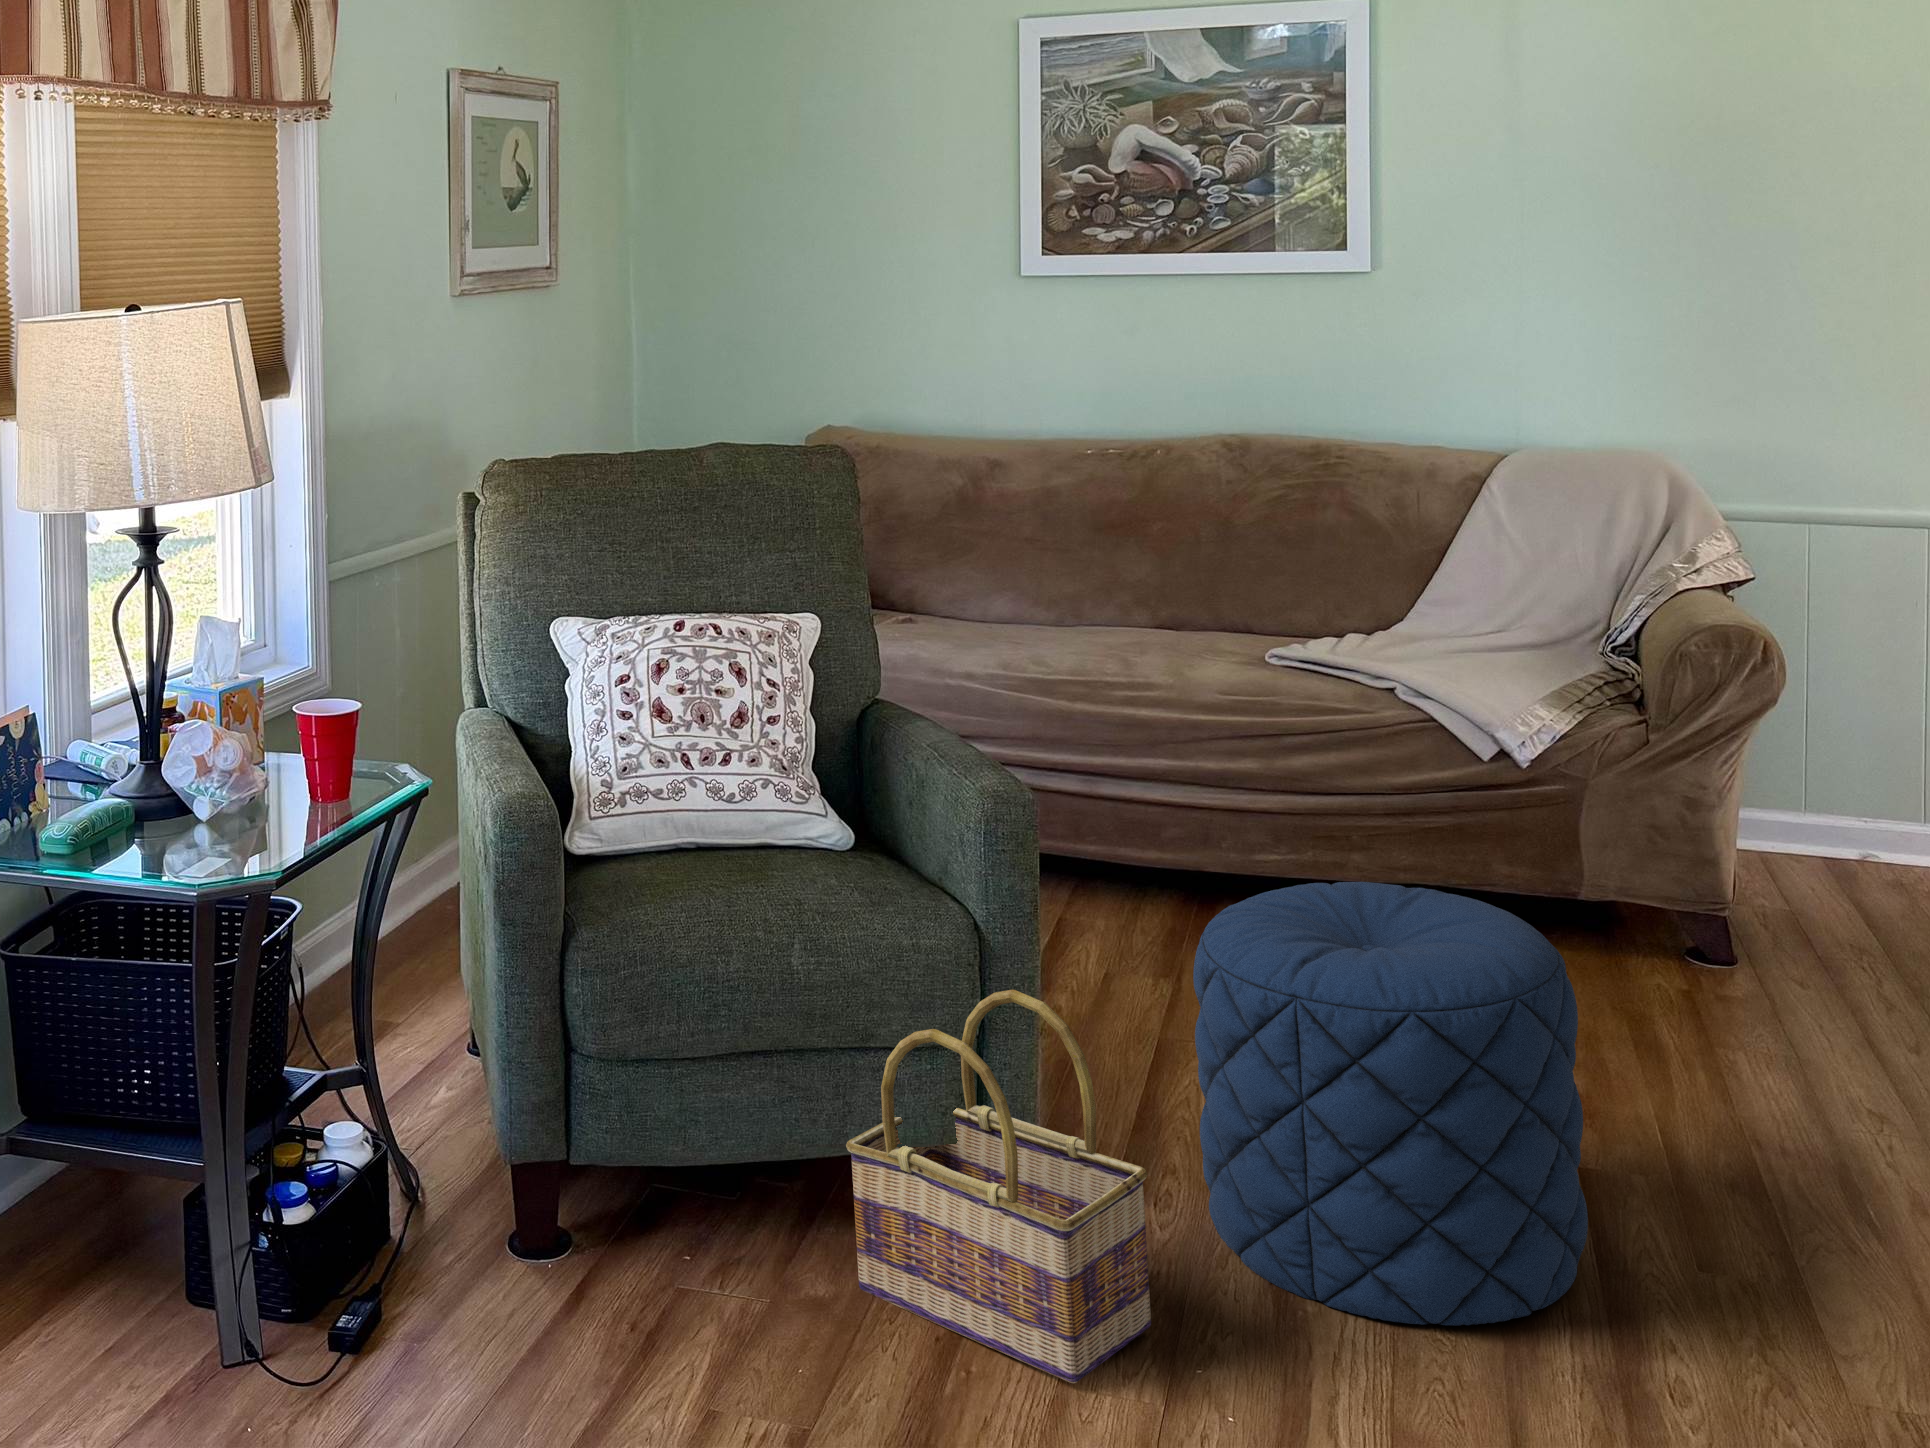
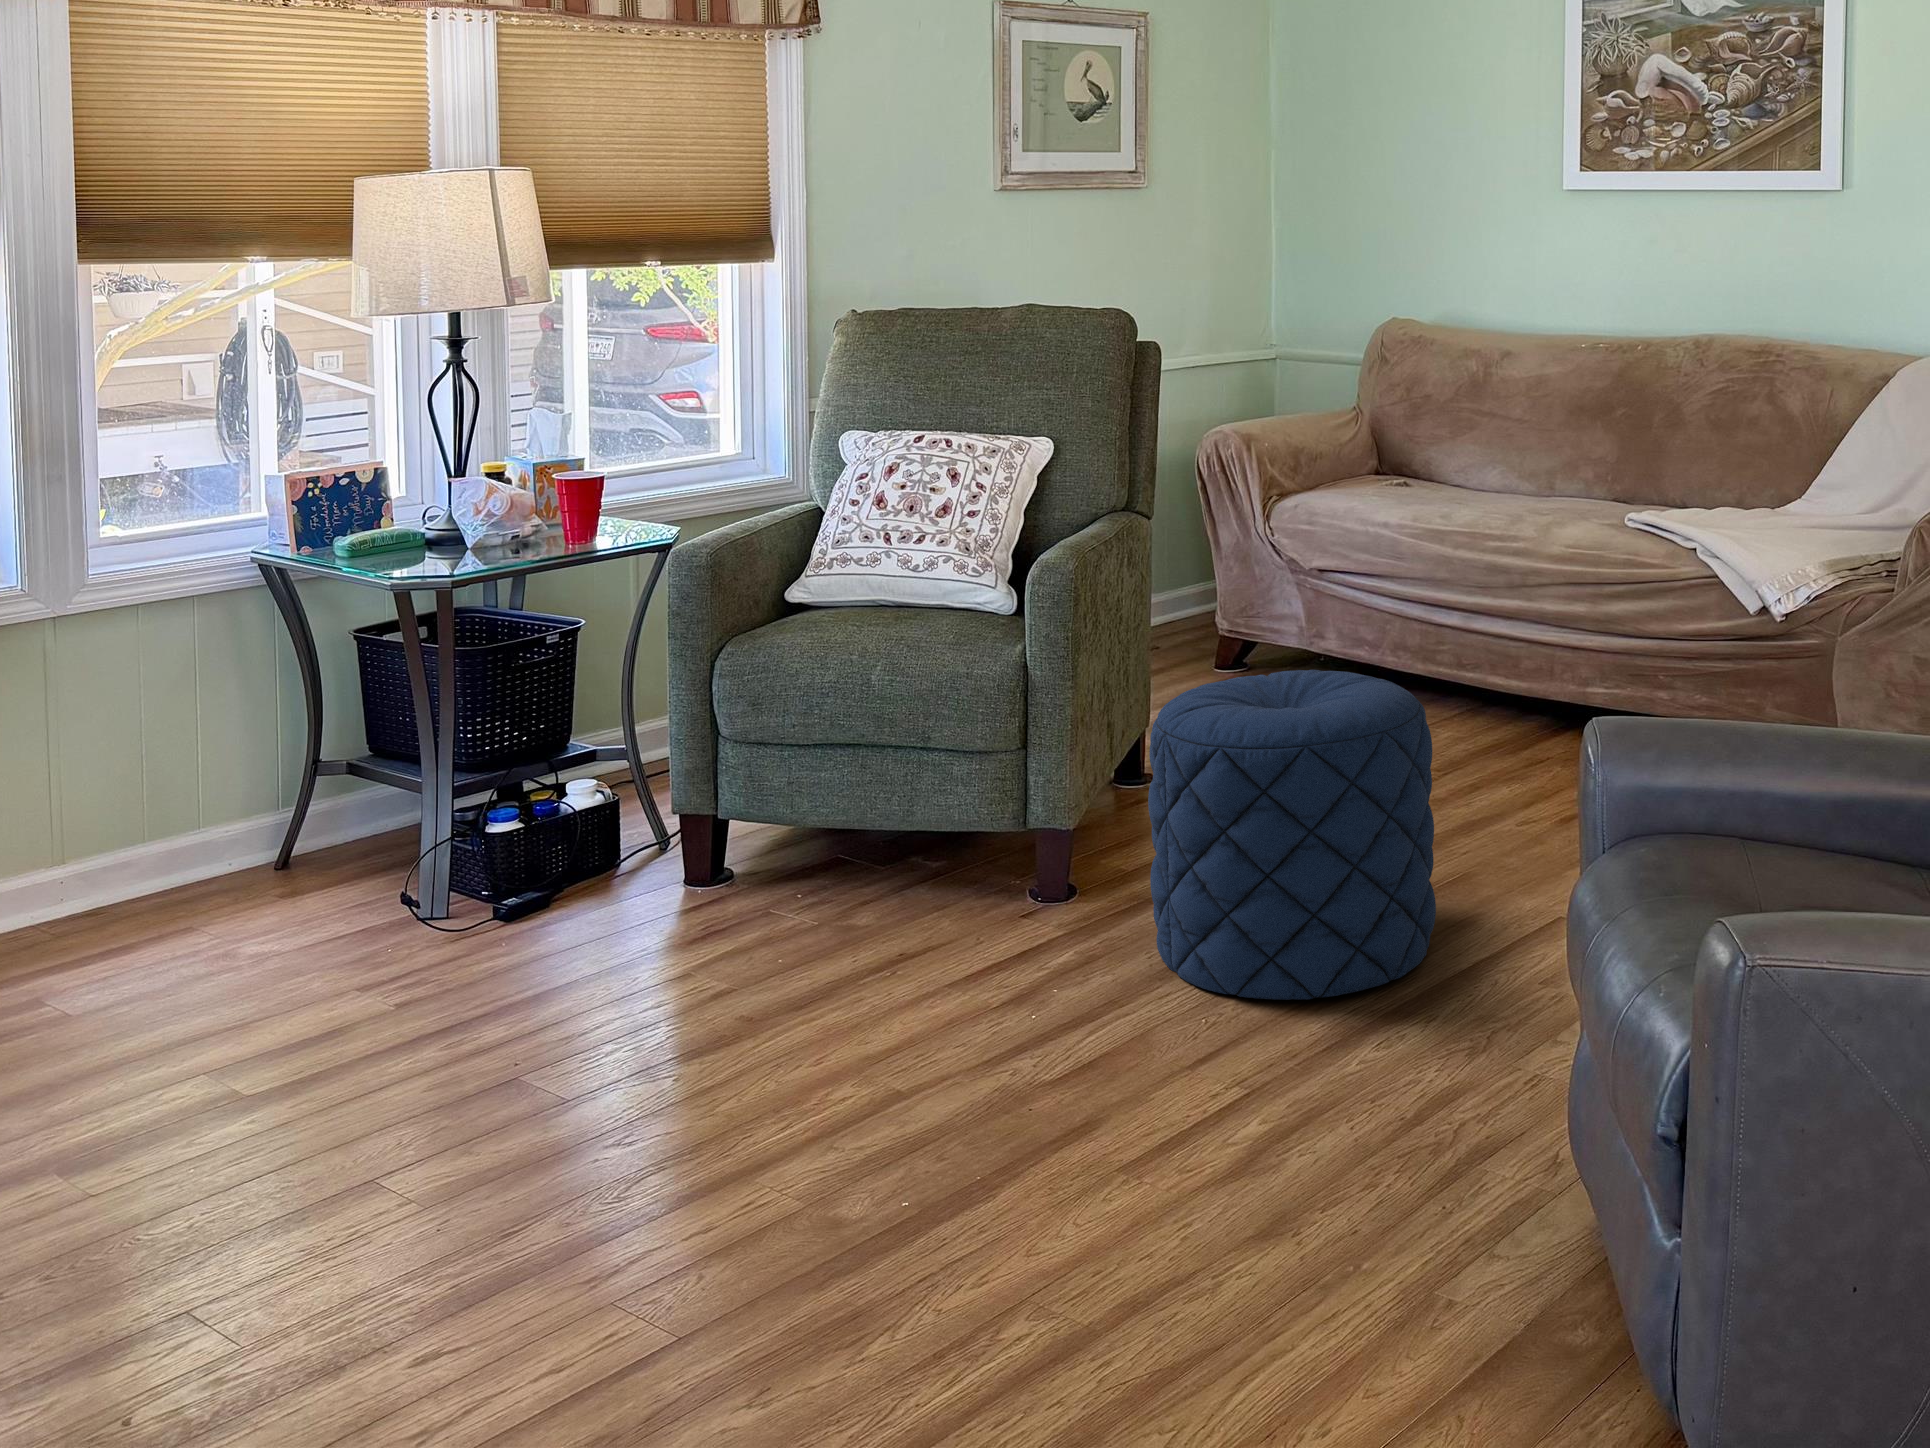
basket: present [846,990,1151,1383] -> none [867,711,1027,986]

